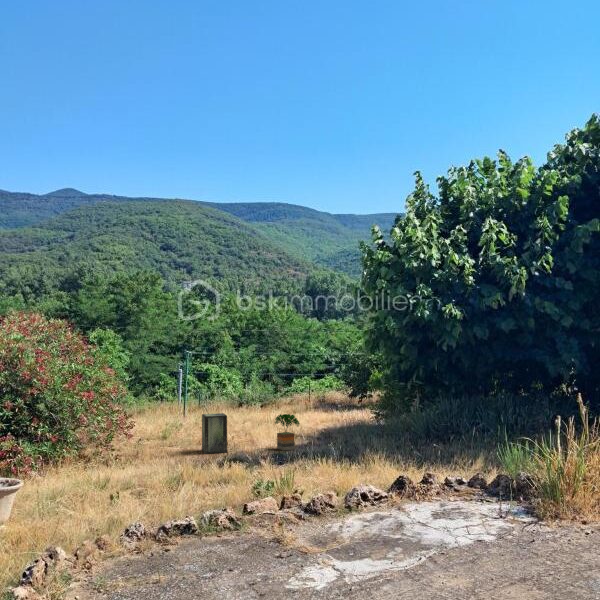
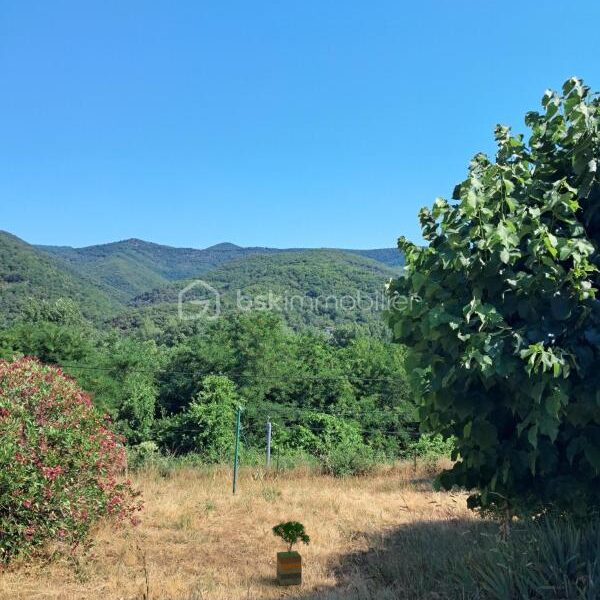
storage box: present [202,413,227,454] -> none [158,513,201,581]

